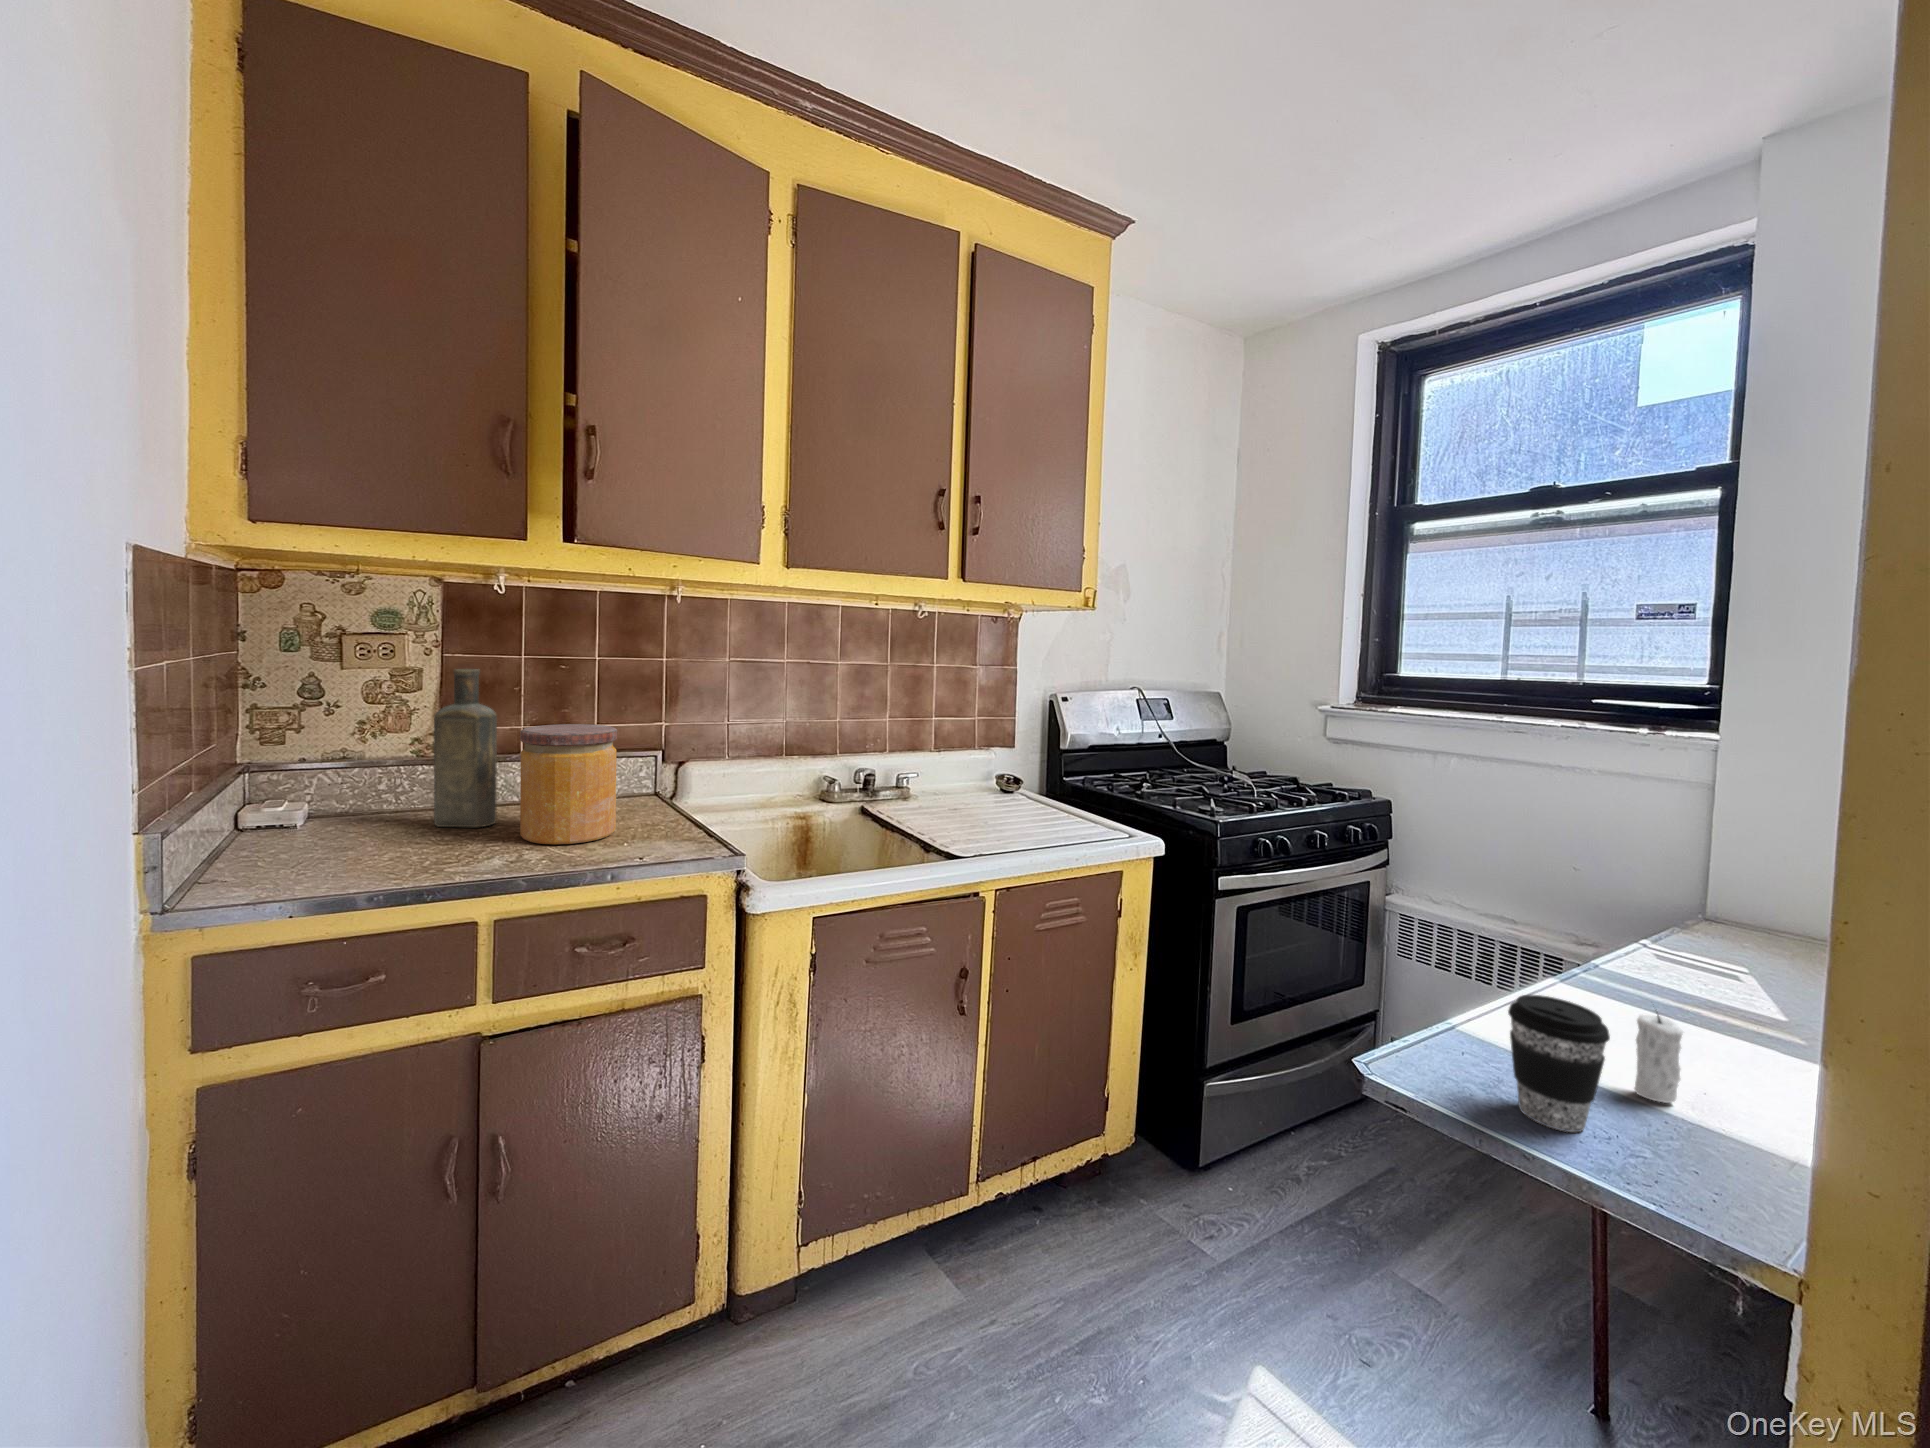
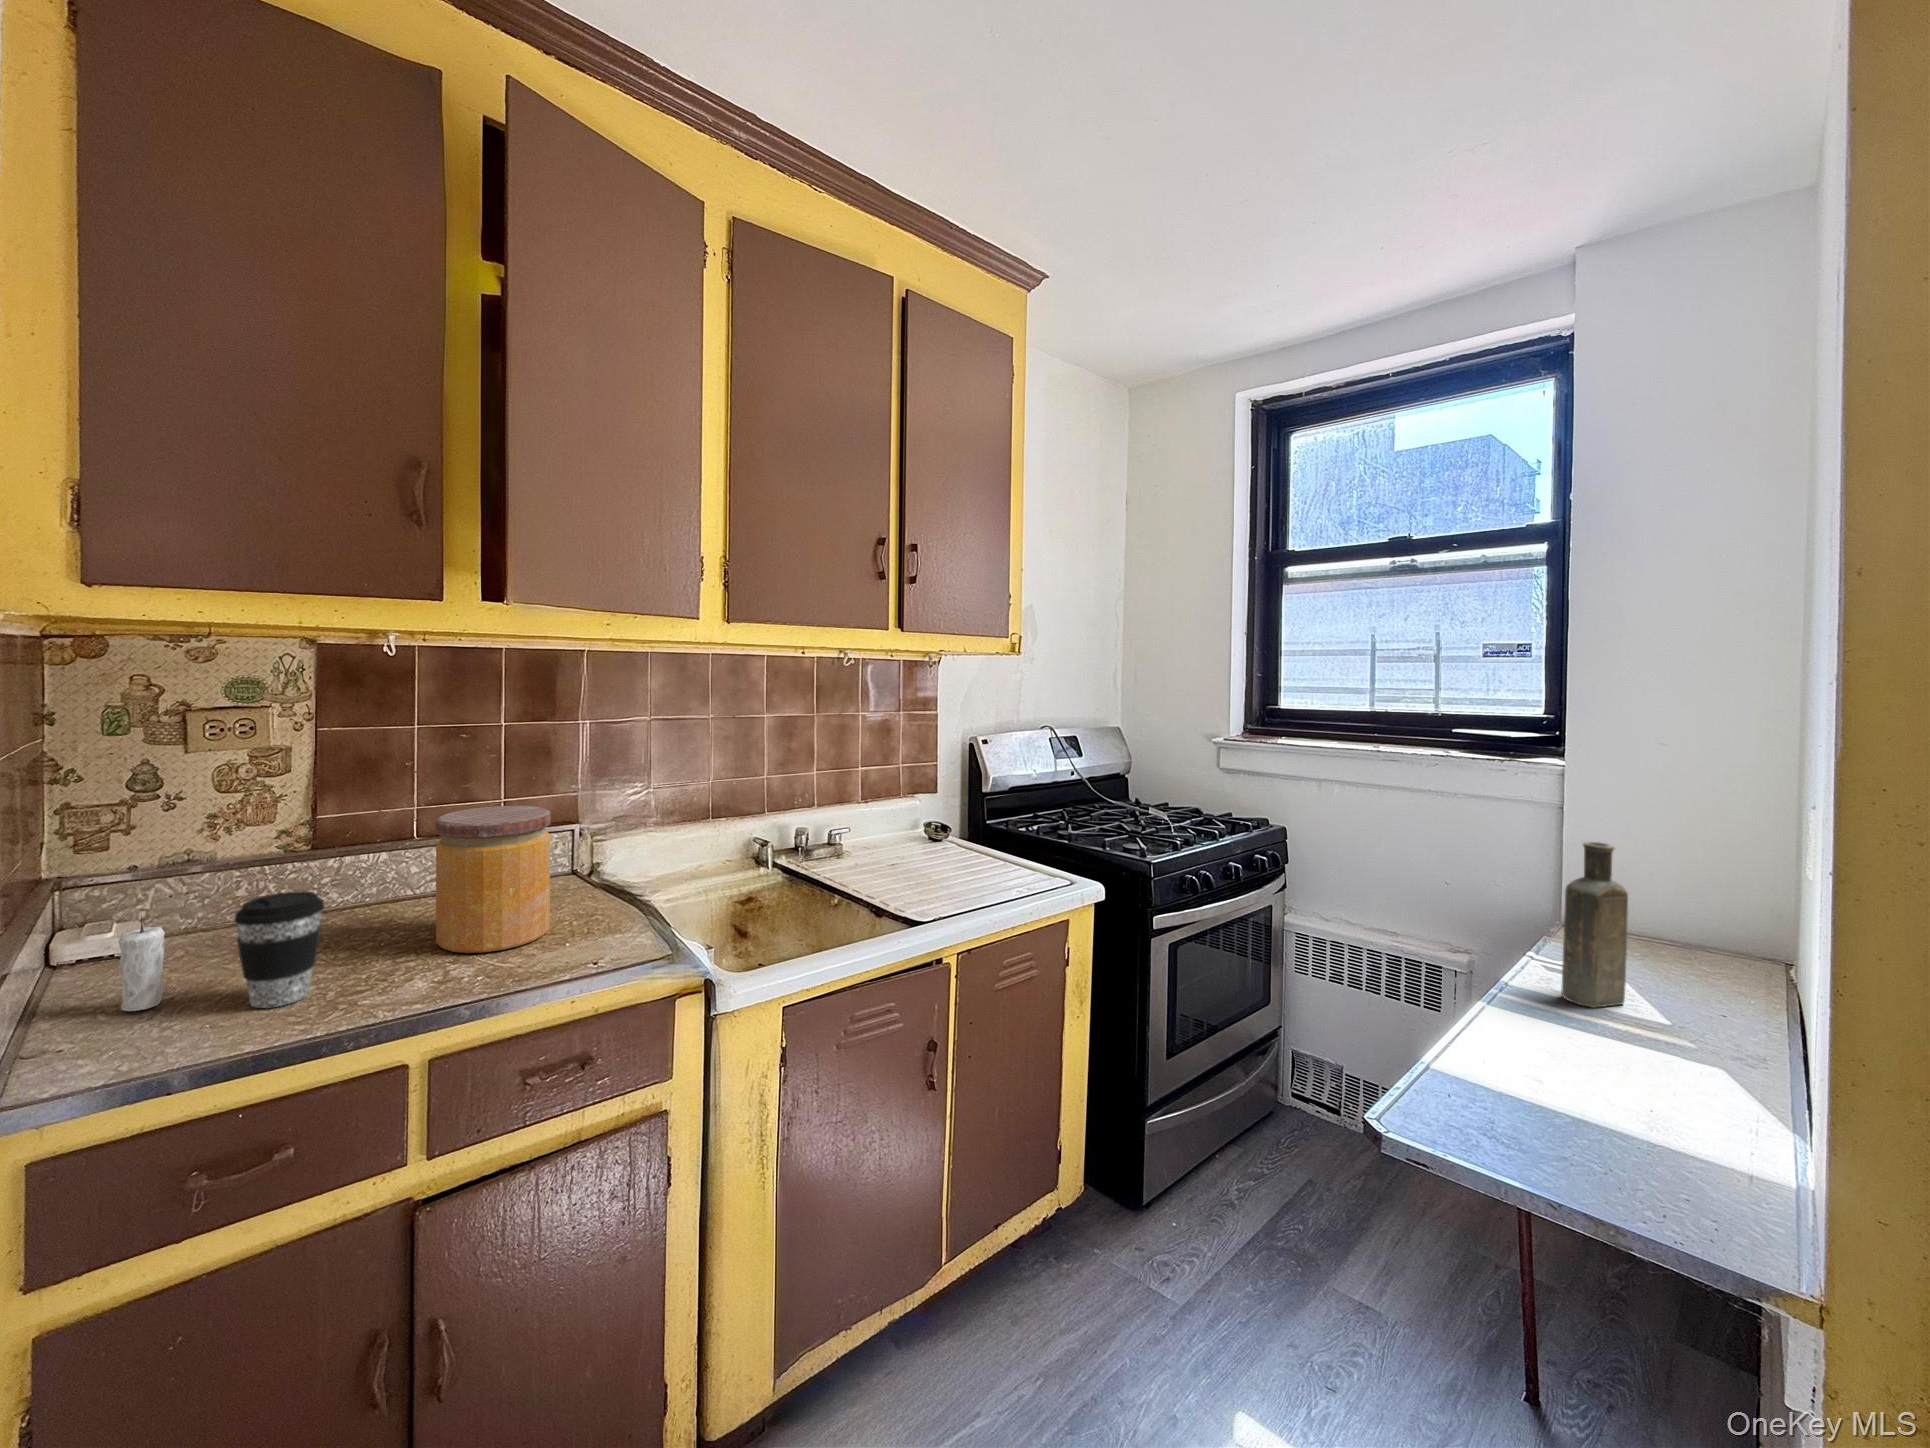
bottle: present [434,669,497,827] -> present [1562,842,1628,1008]
coffee cup: present [1508,995,1610,1132] -> present [234,891,324,1008]
candle: present [1634,1014,1683,1103] -> present [118,916,165,1011]

